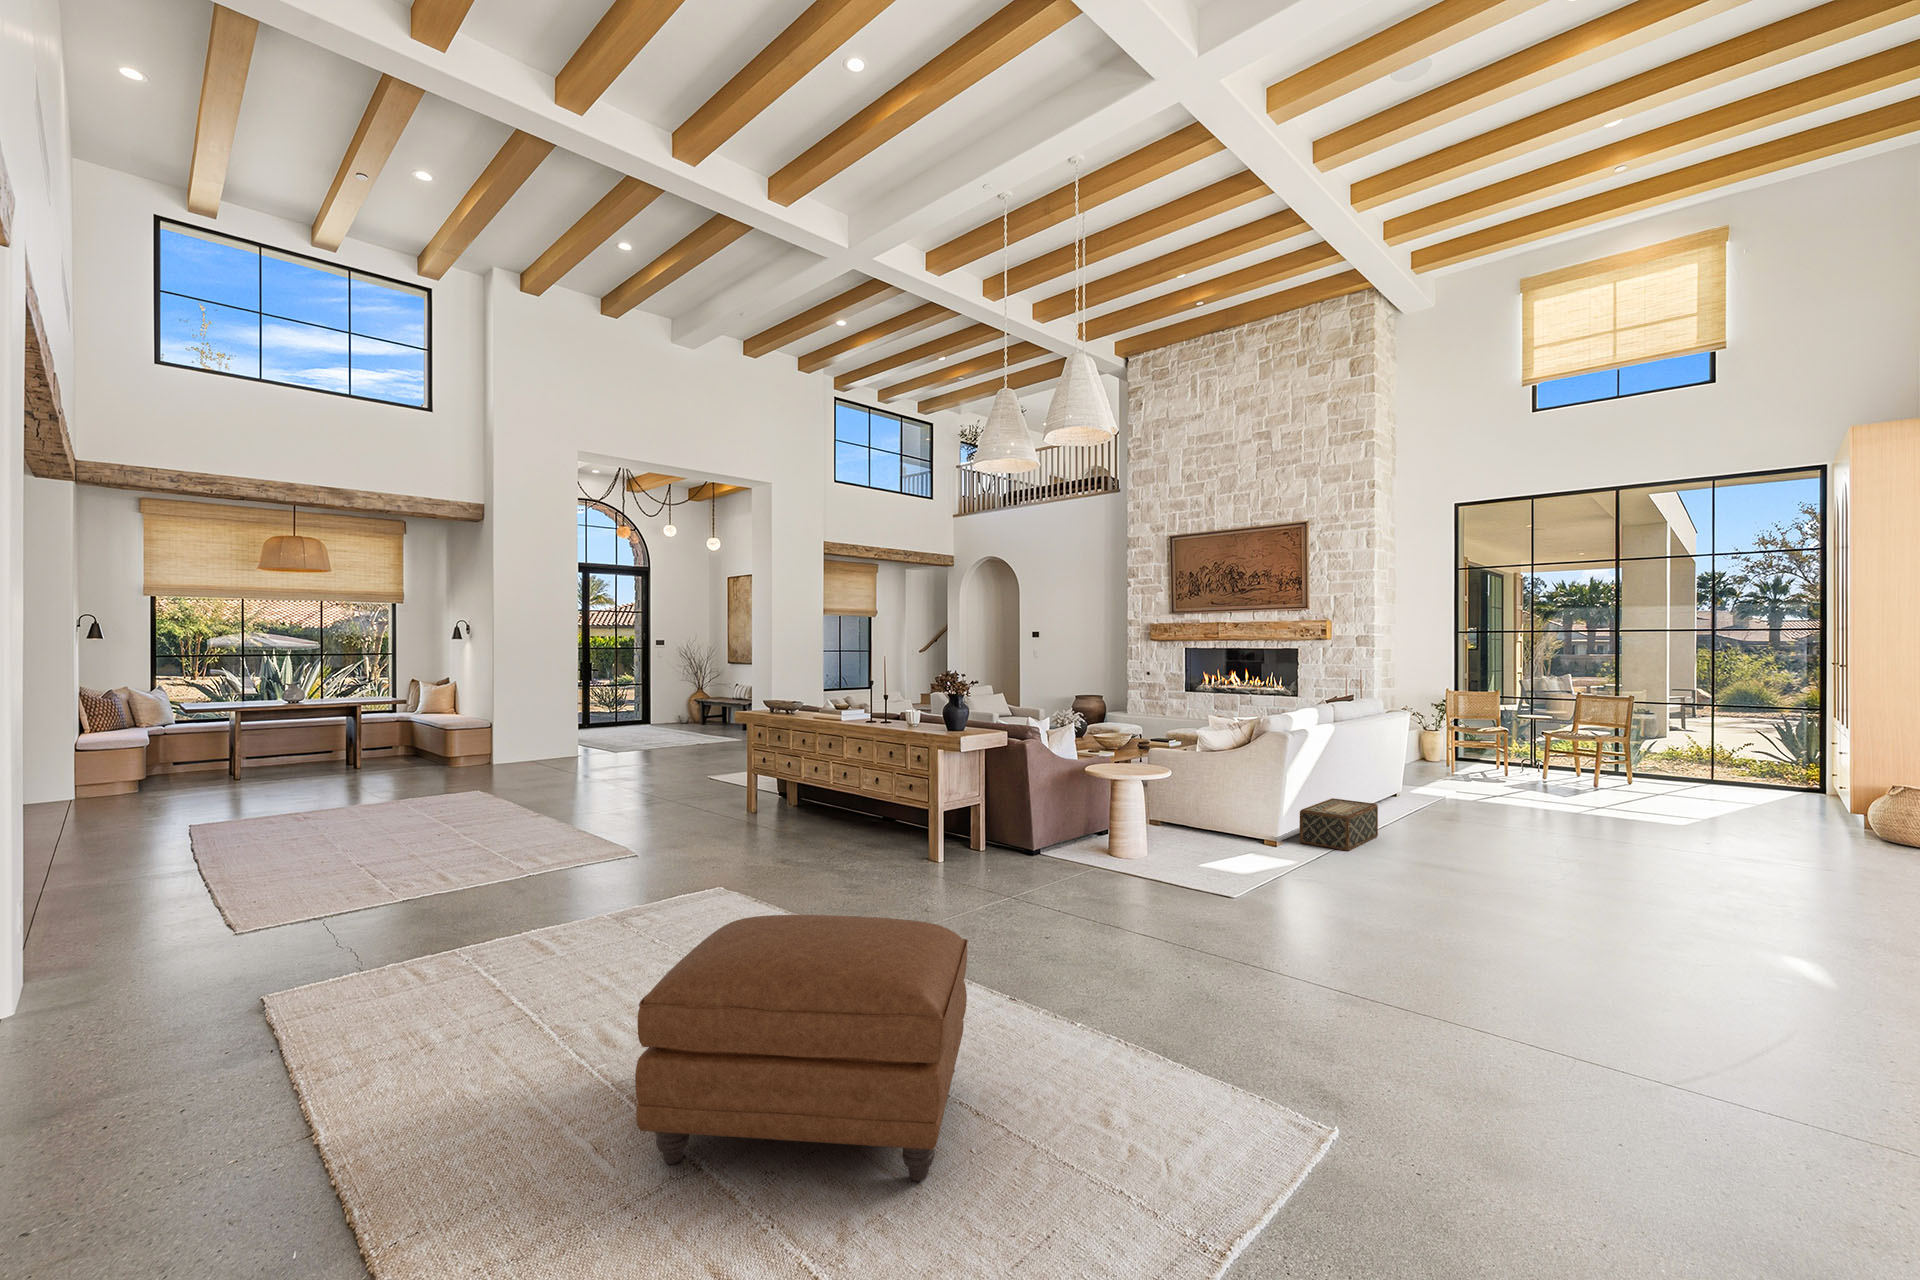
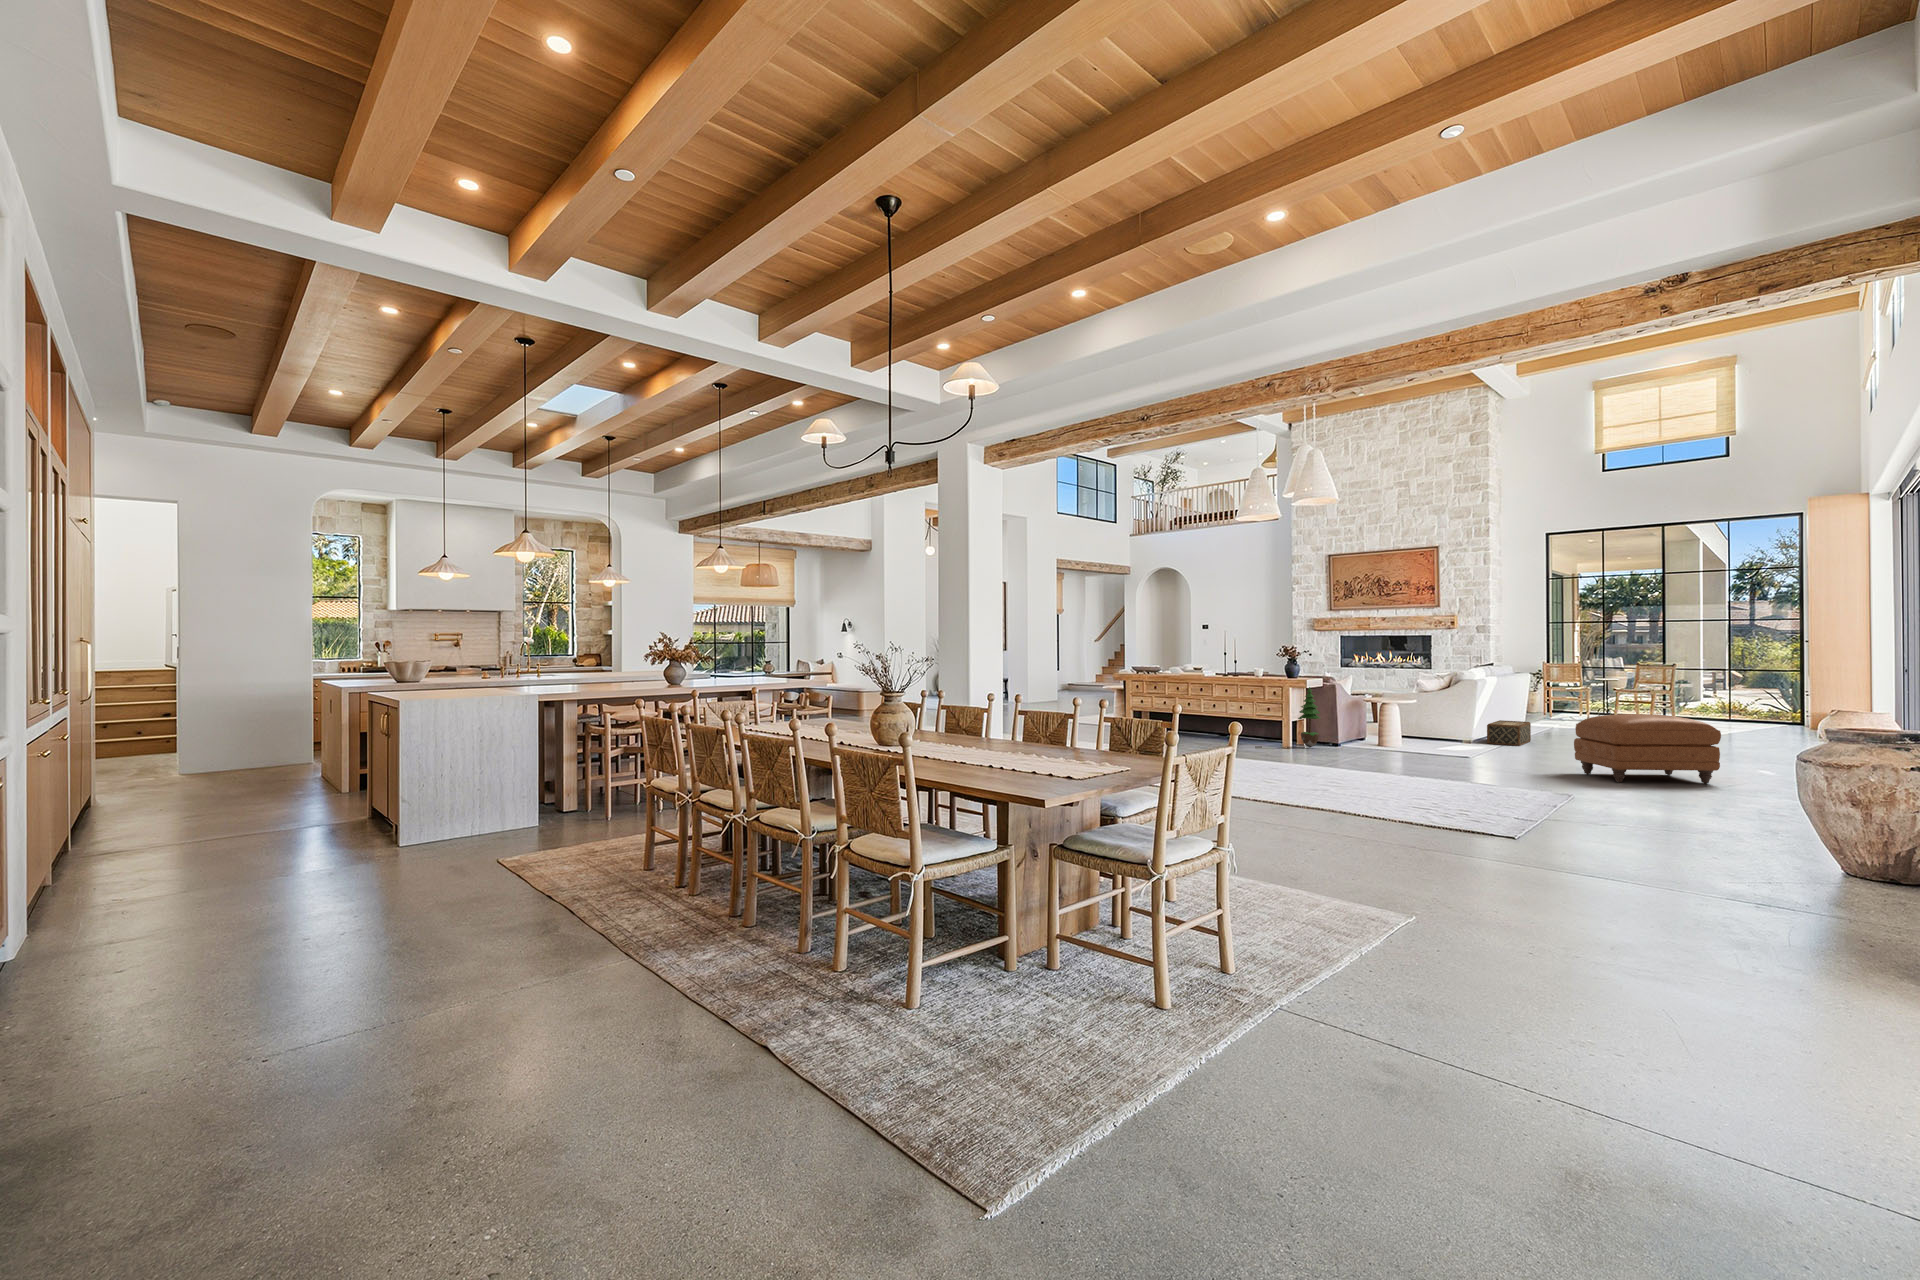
potted tree: none [964,747,1002,854] -> present [1298,687,1320,747]
ottoman: present [635,915,968,1181] -> present [1574,714,1721,784]

